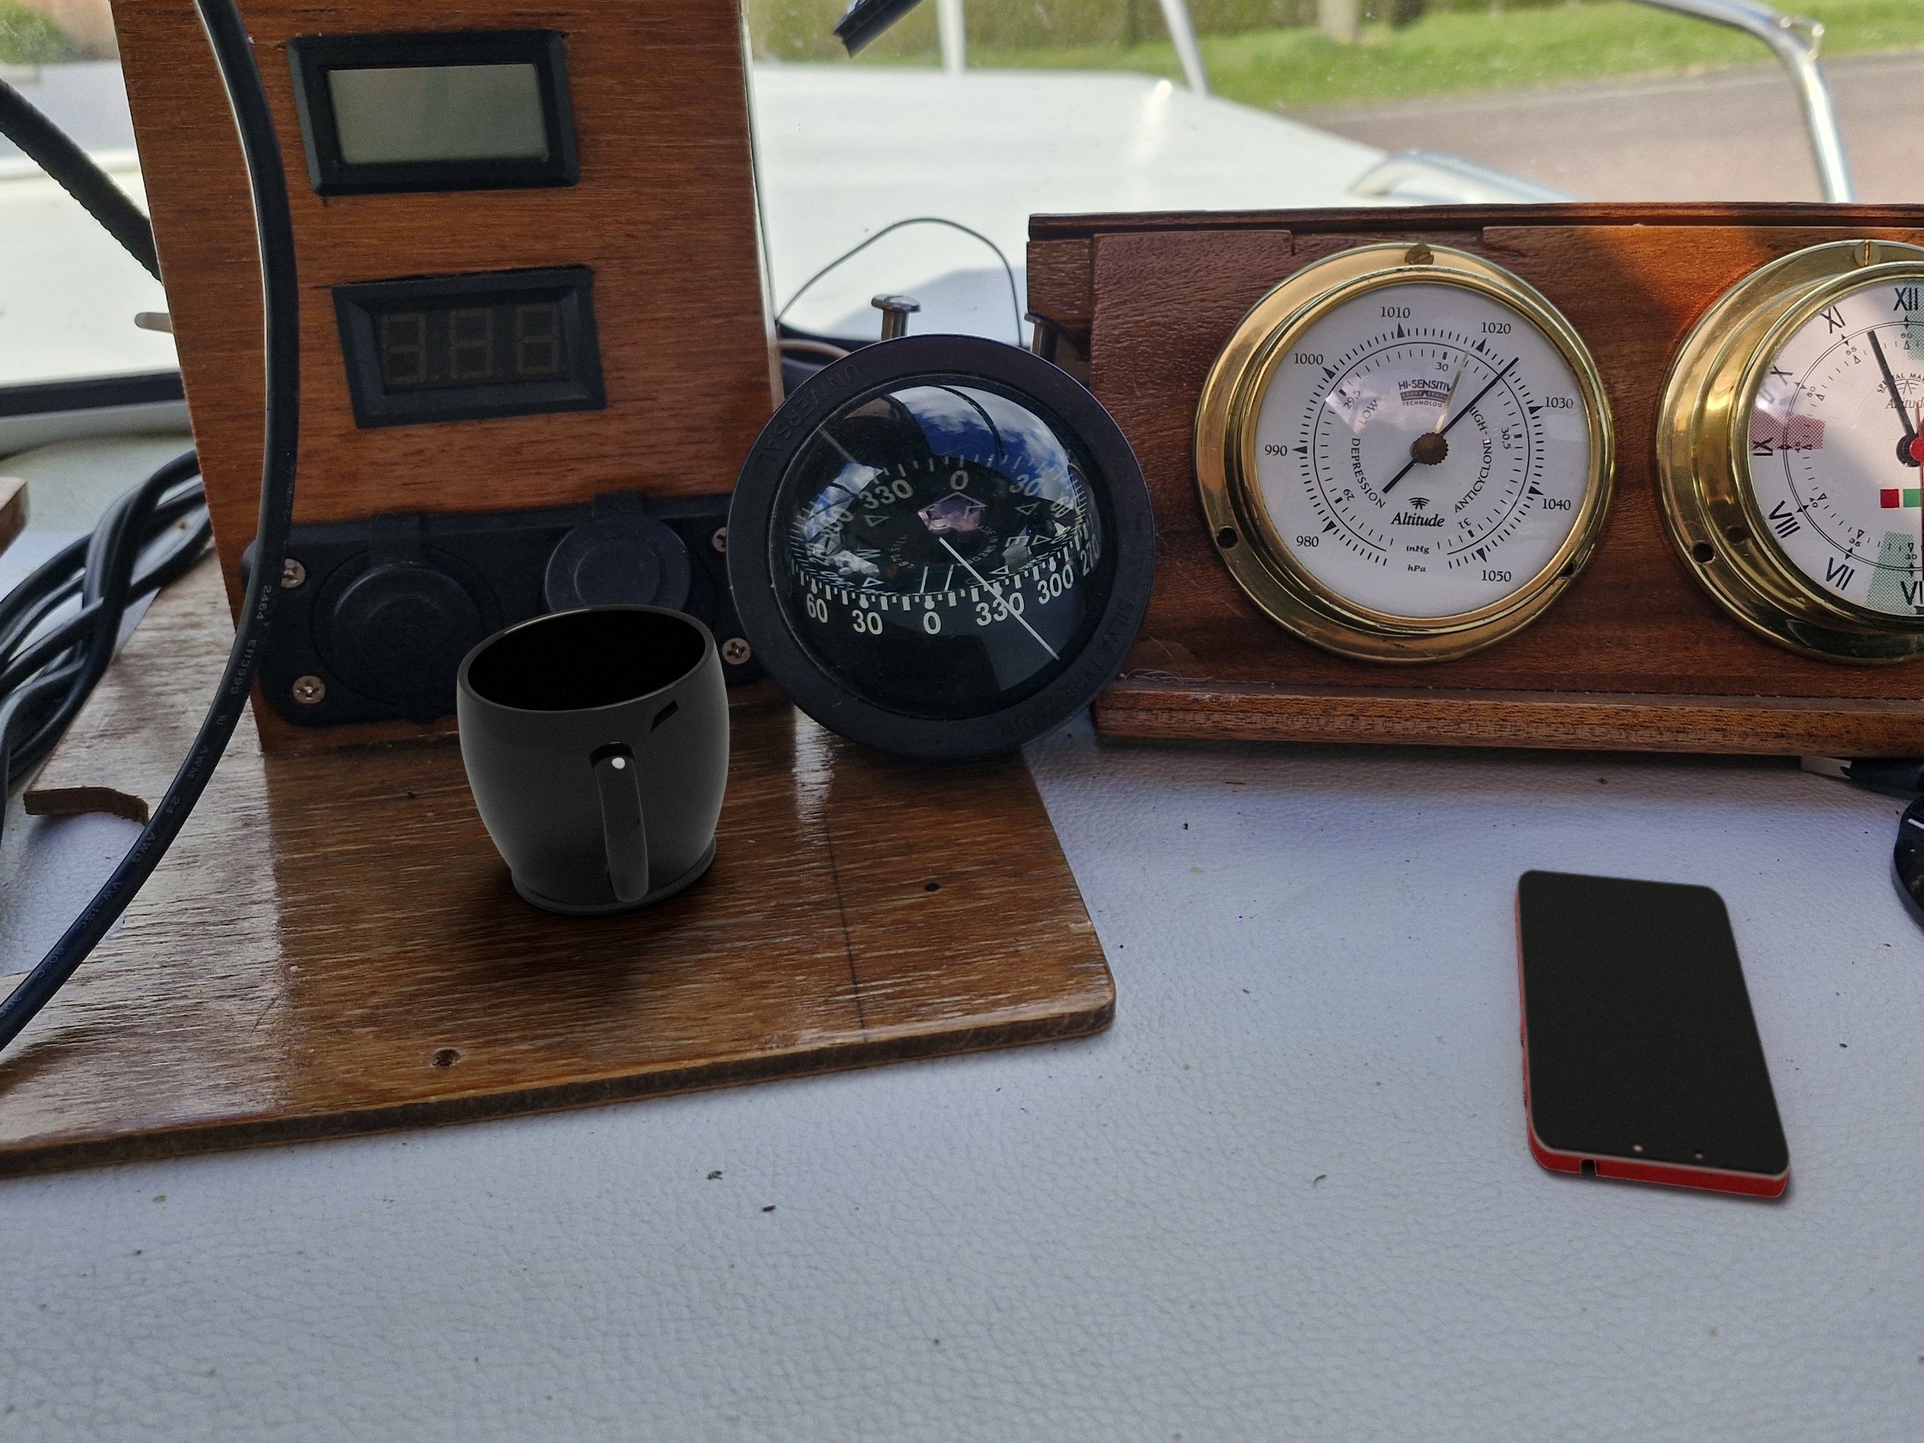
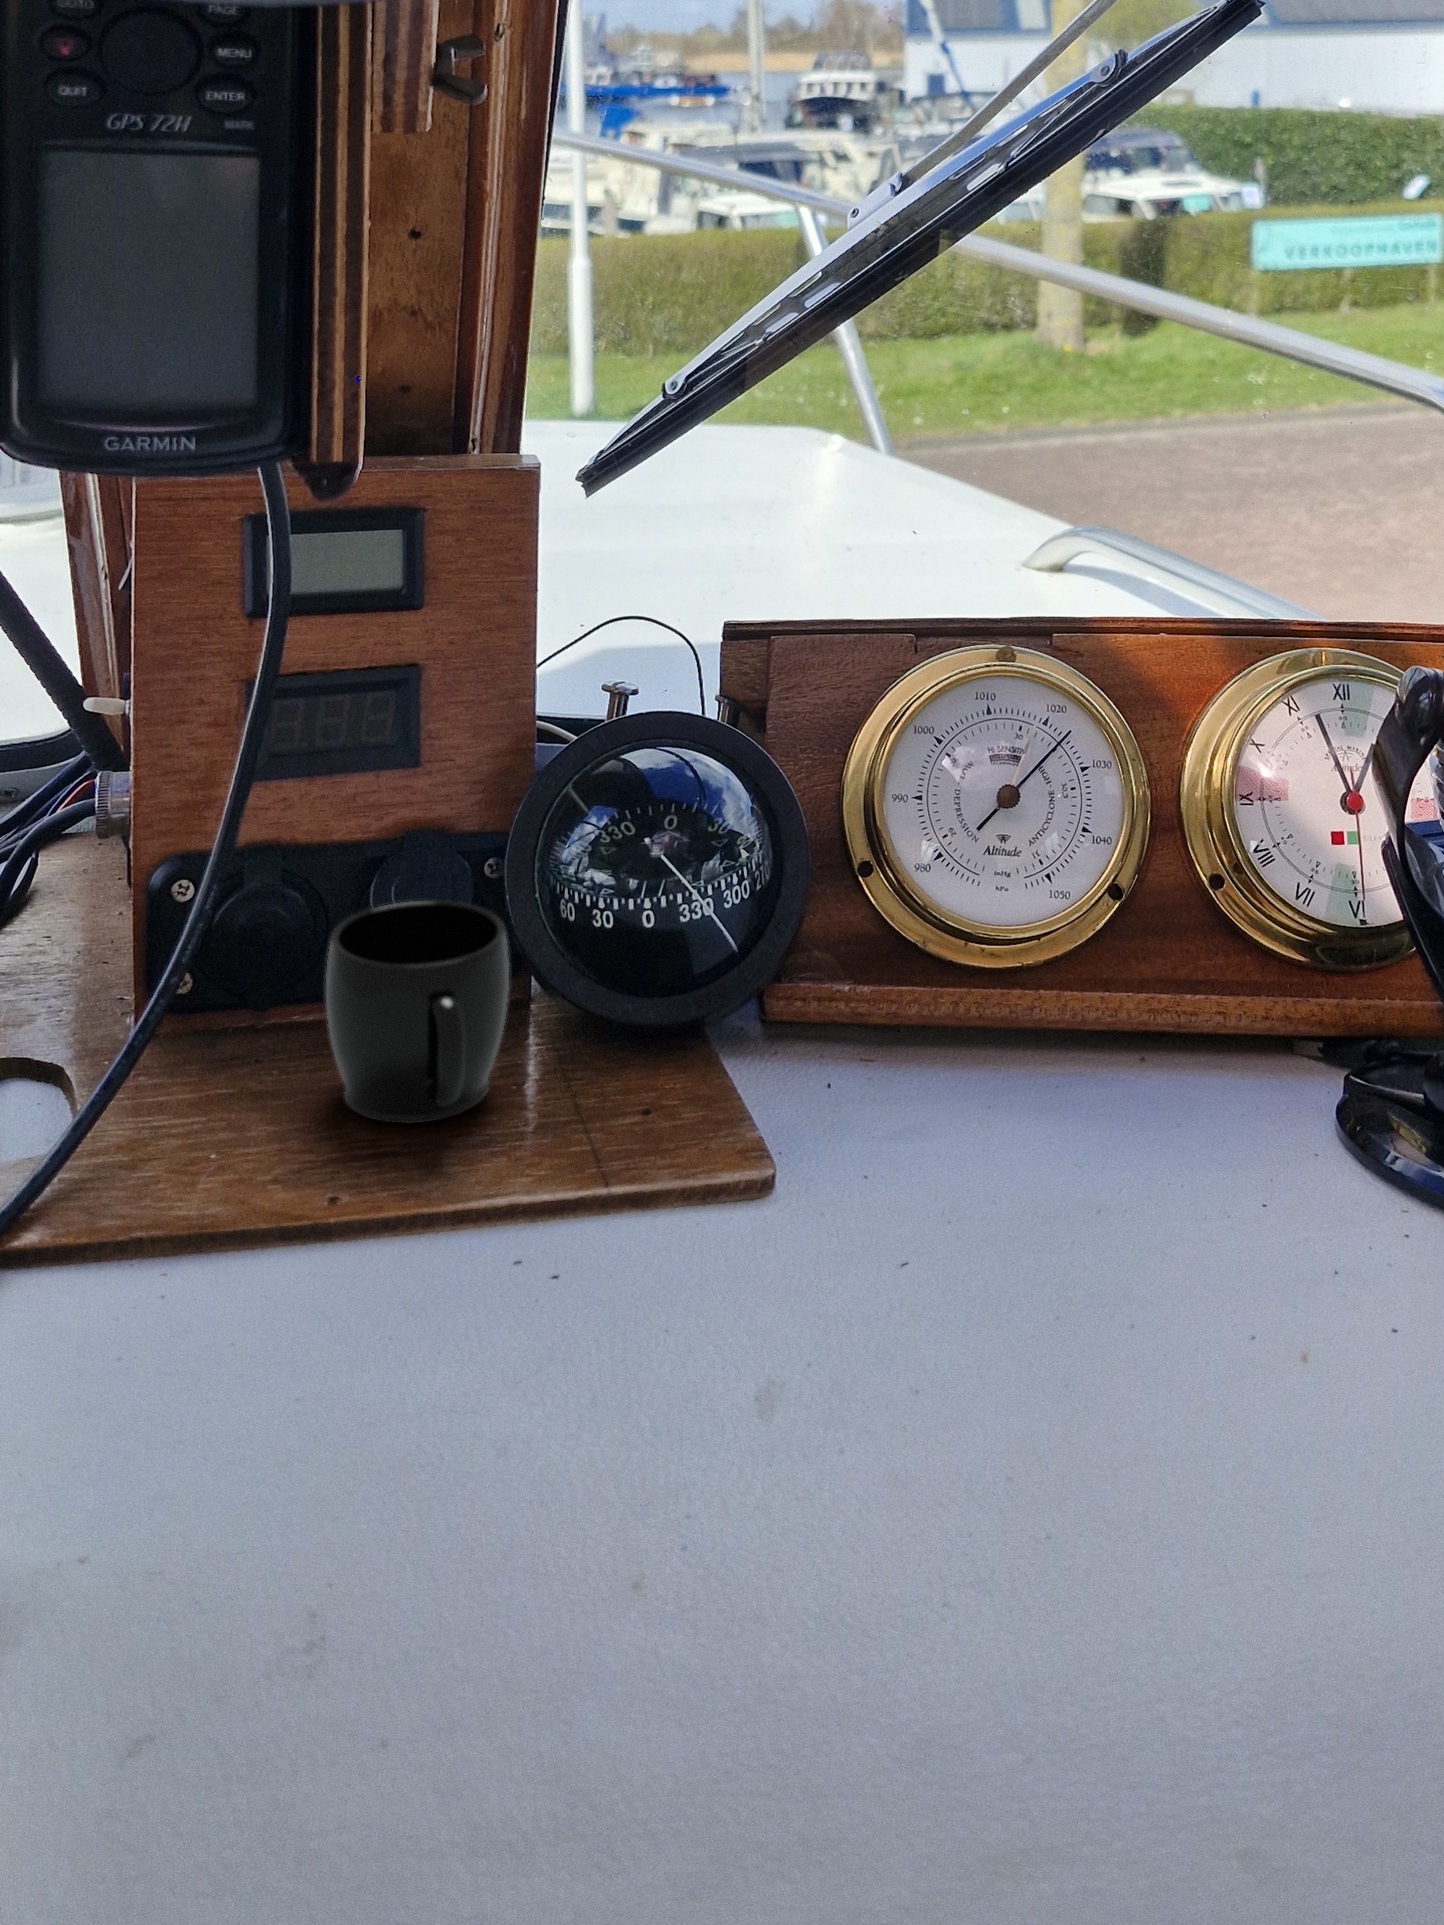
smartphone: present [1515,869,1790,1199] -> none [1044,1104,1205,1283]

